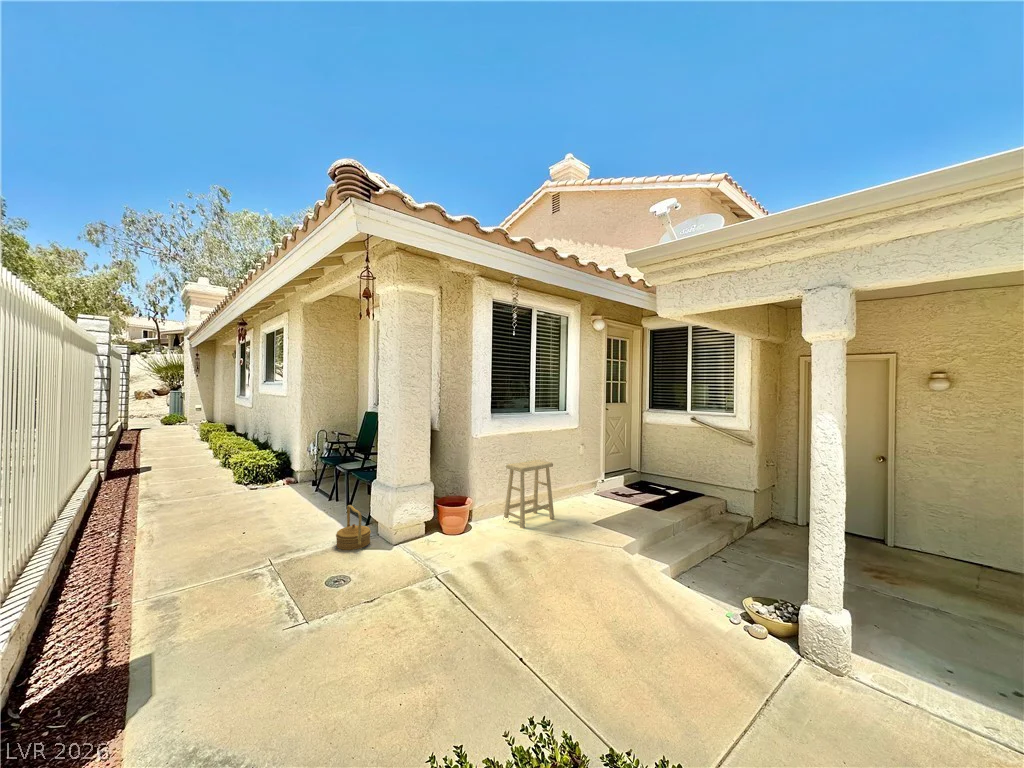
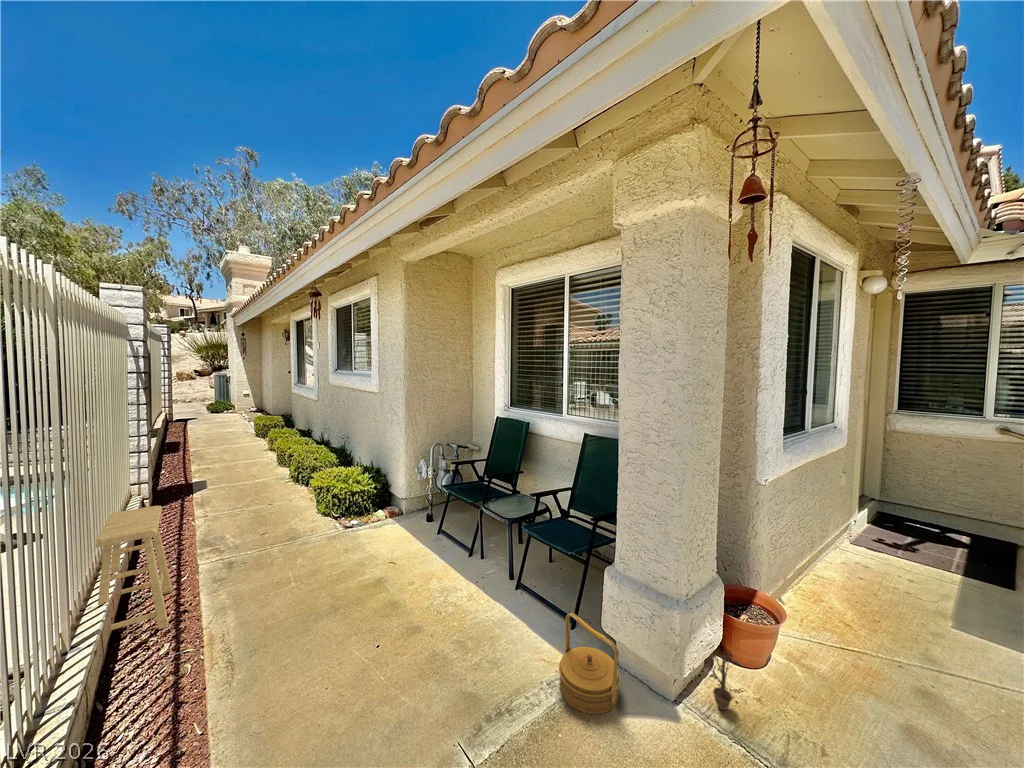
stool: present [504,460,554,528] -> present [96,506,172,630]
decorative plant: none [405,516,429,549] -> present [704,651,738,714]

